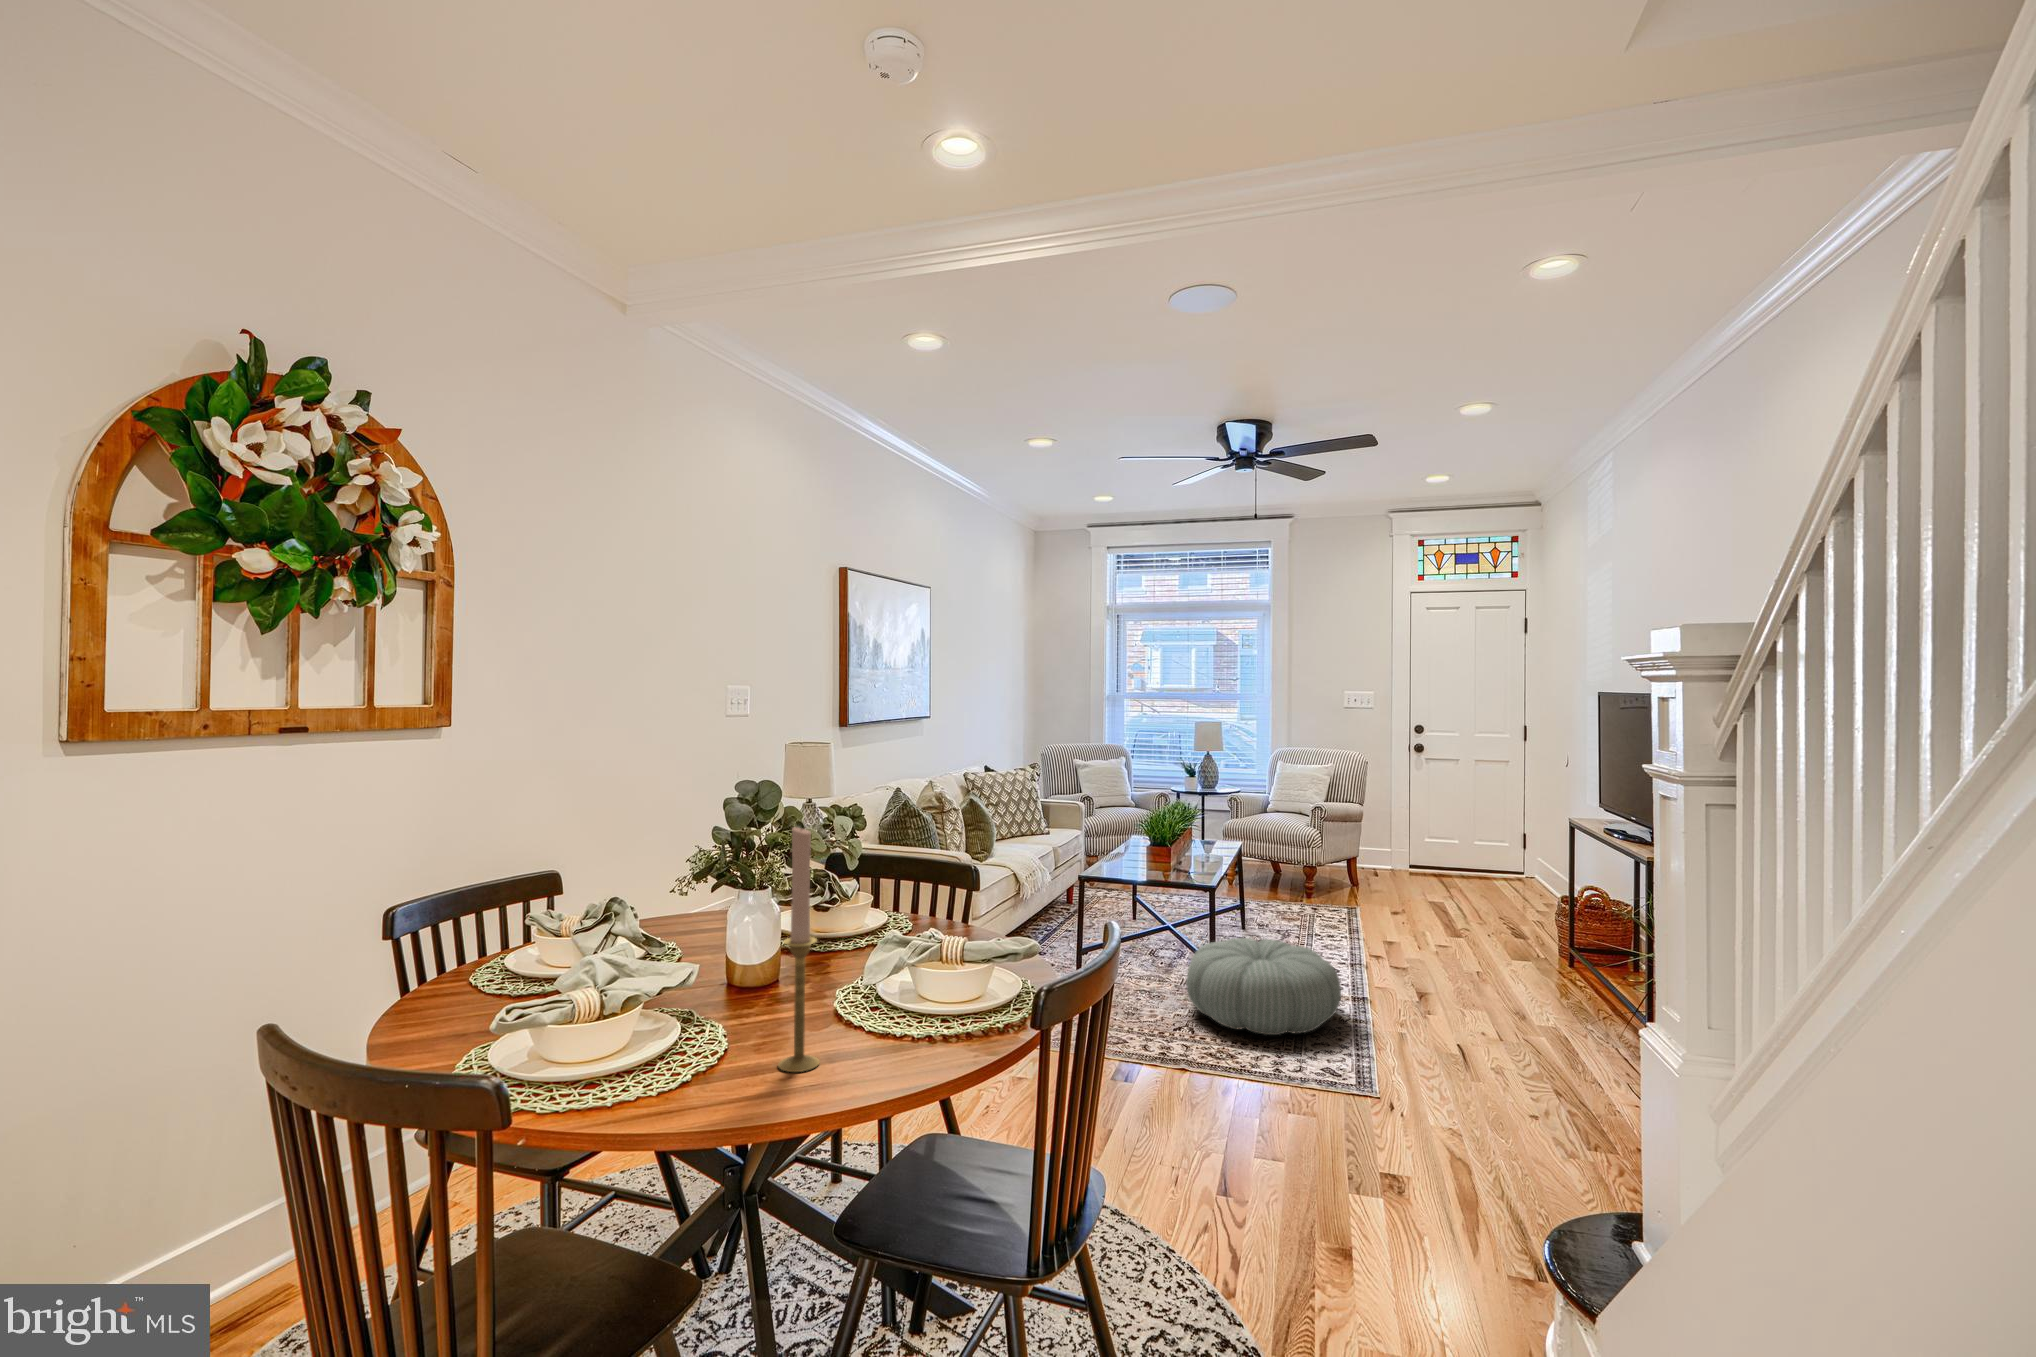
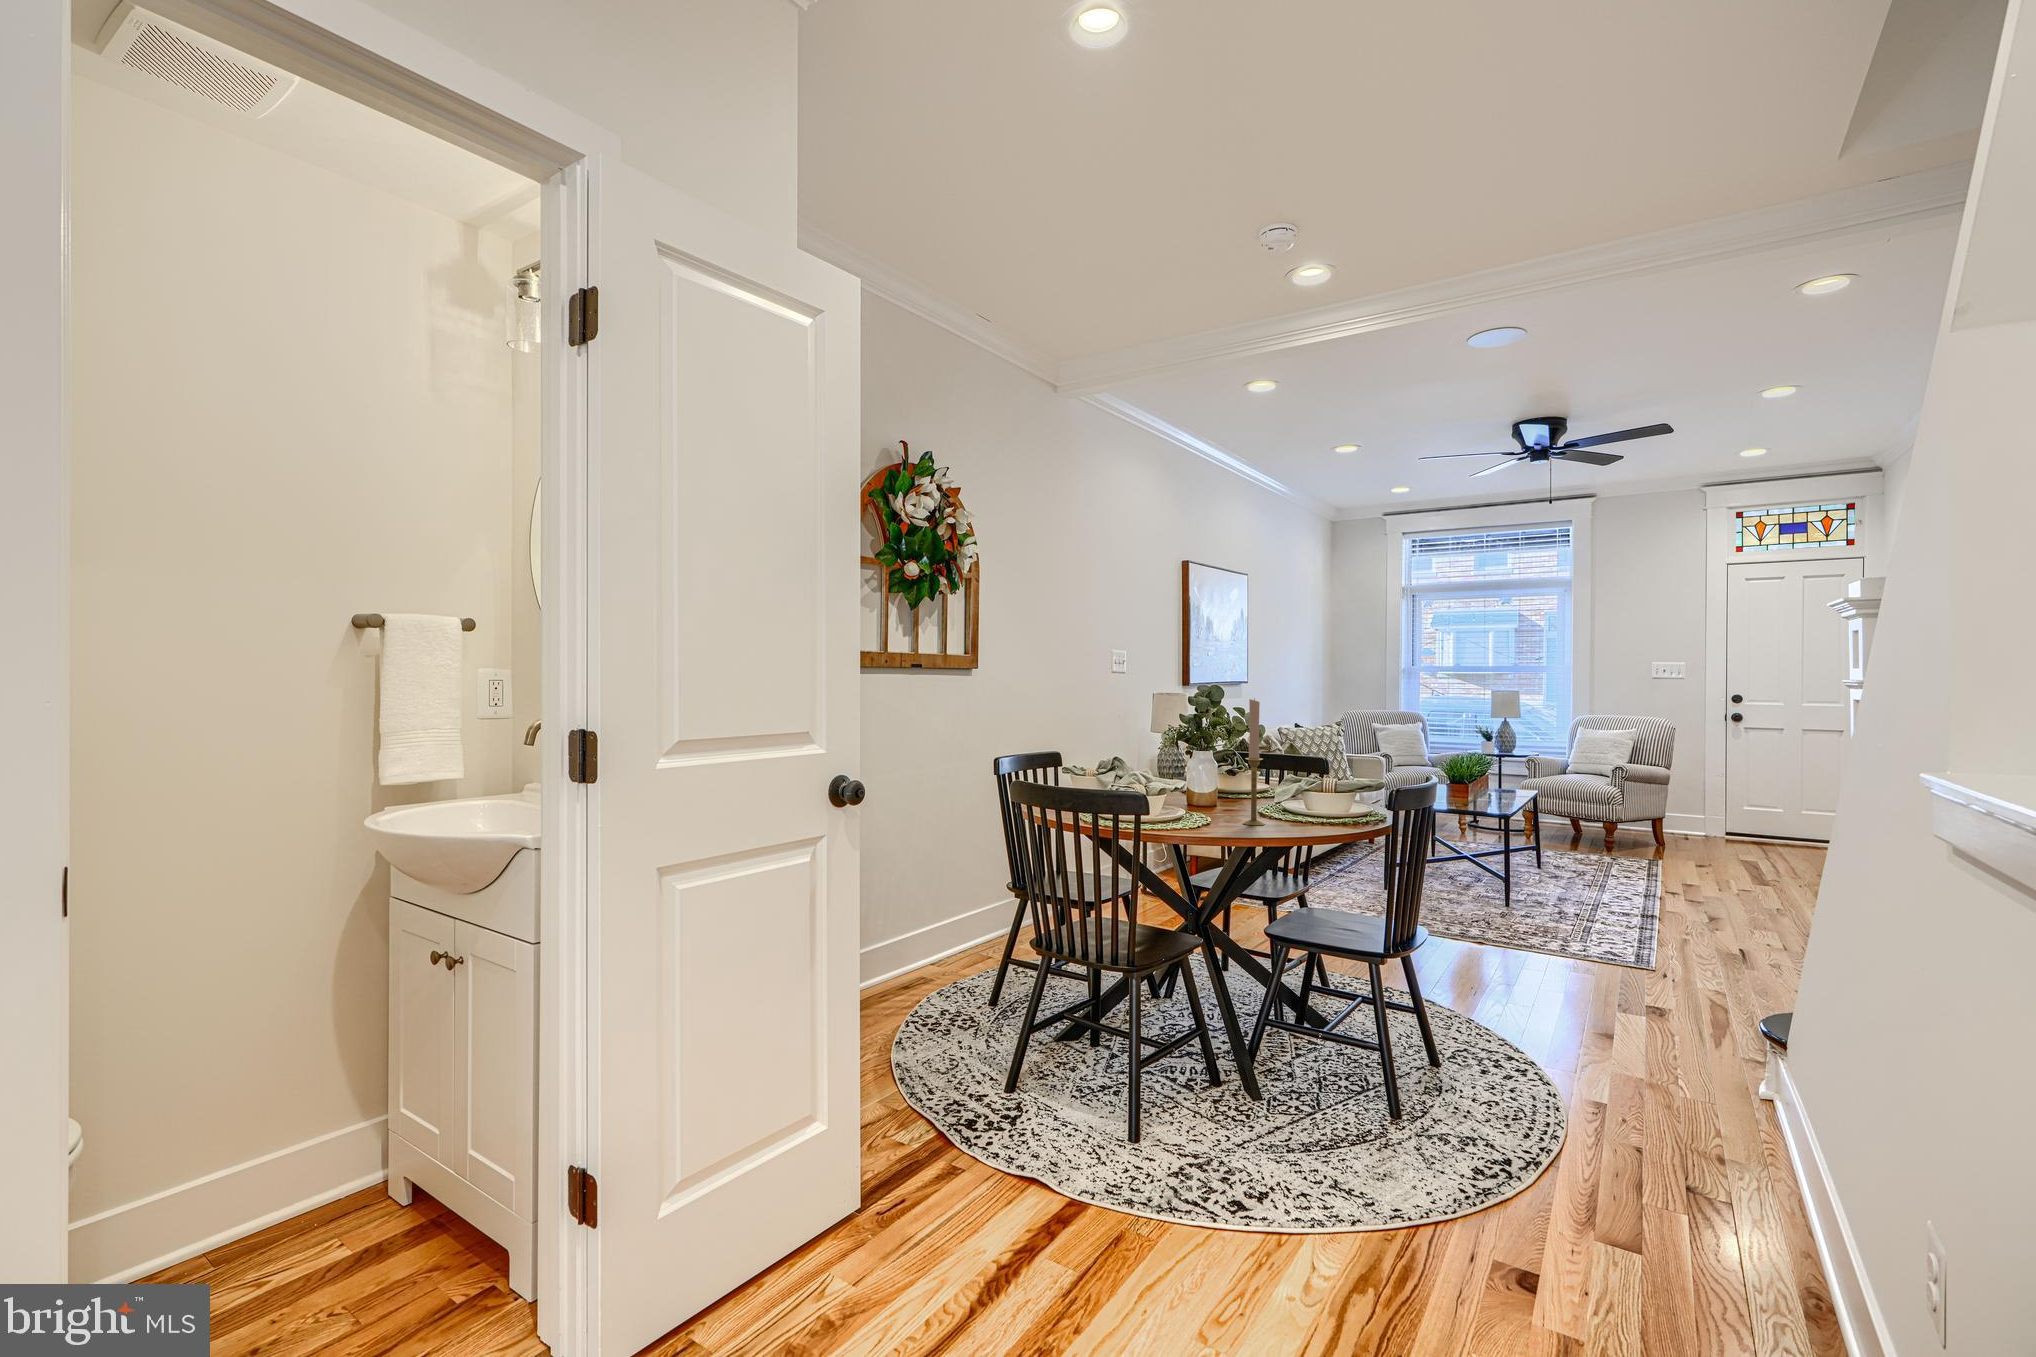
pouf: present [1186,938,1341,1035] -> none [1482,859,1627,932]

